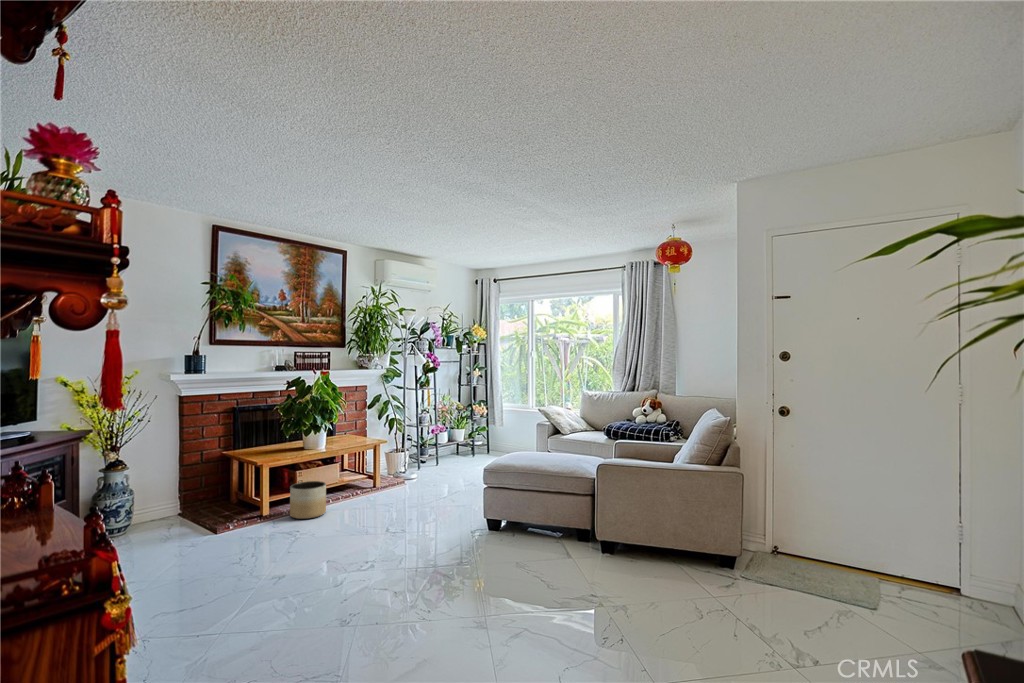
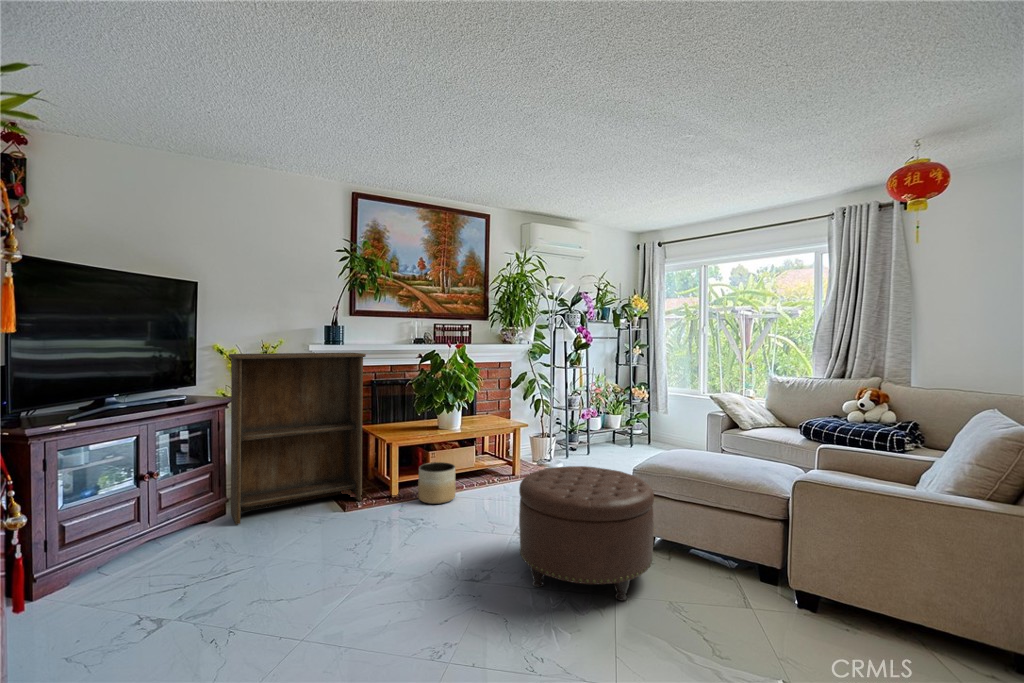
bookshelf: none [89,381,237,557] -> present [229,353,366,524]
ottoman: none [401,469,504,563] -> present [519,466,654,601]

